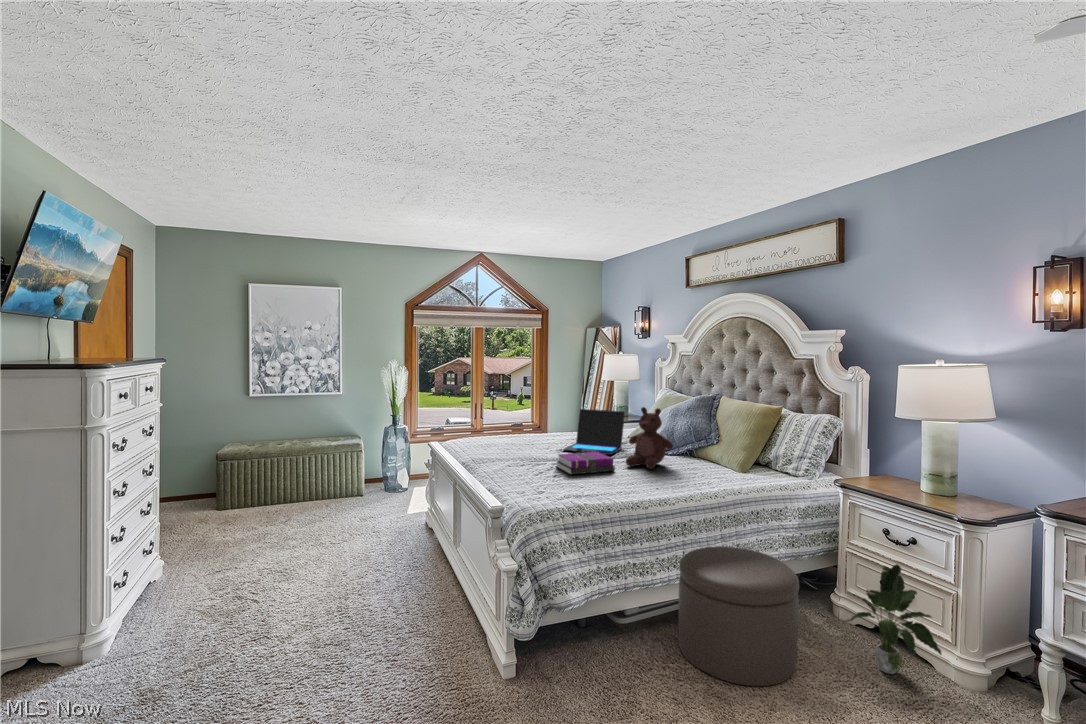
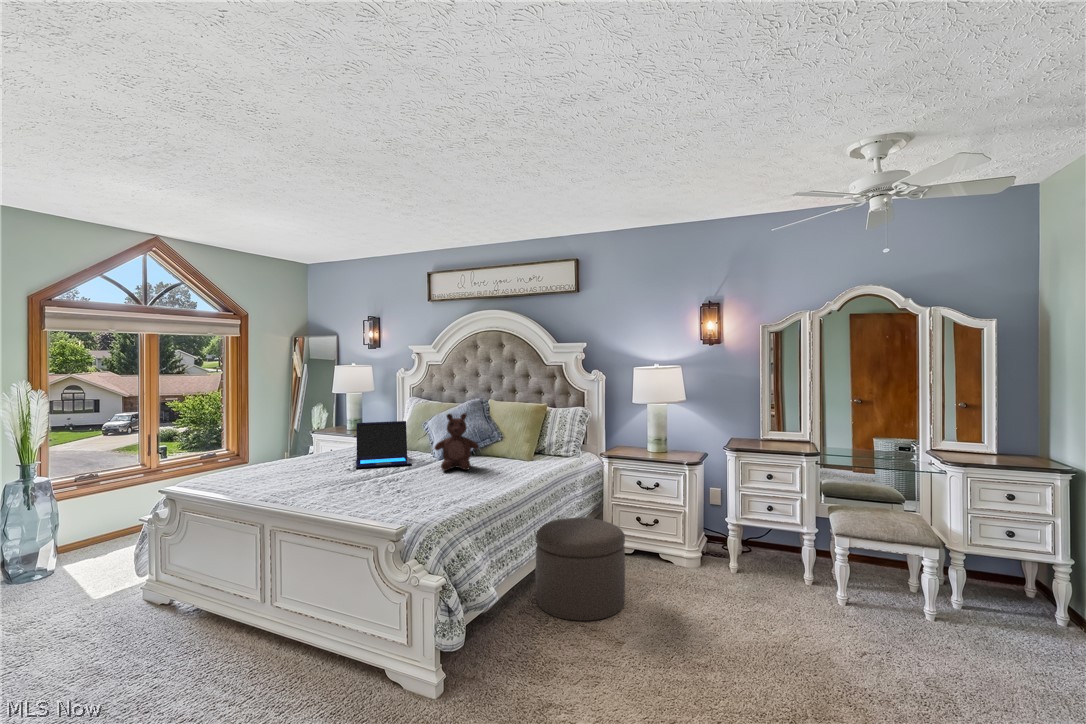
notebook: present [557,452,615,475] -> none [379,462,441,487]
potted plant: present [846,564,942,674] -> none [636,502,689,578]

